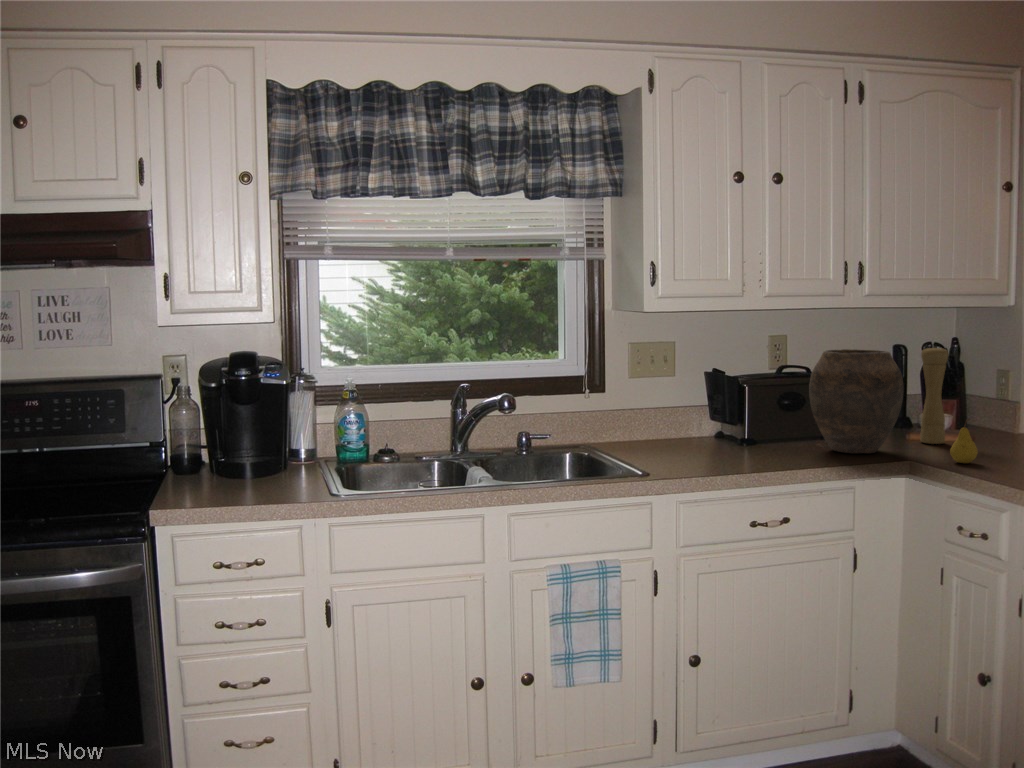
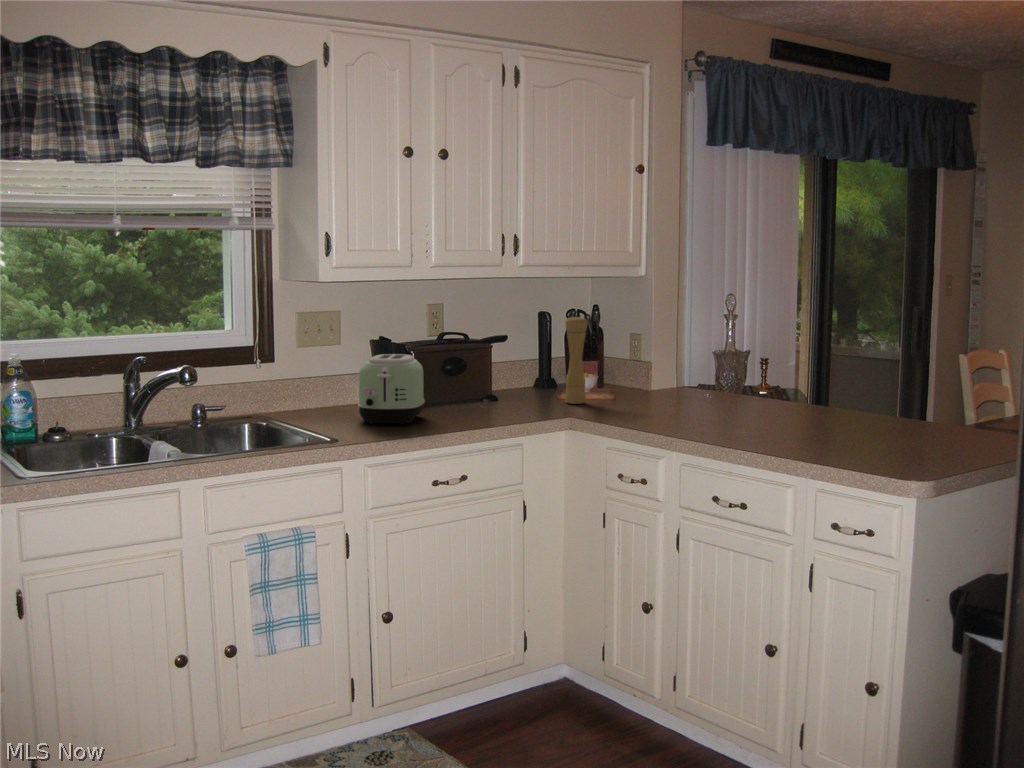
vase: present [809,349,904,453] -> none [471,319,551,414]
toaster: none [681,385,755,460] -> present [358,354,425,424]
fruit: present [950,419,978,463] -> none [589,380,610,419]

